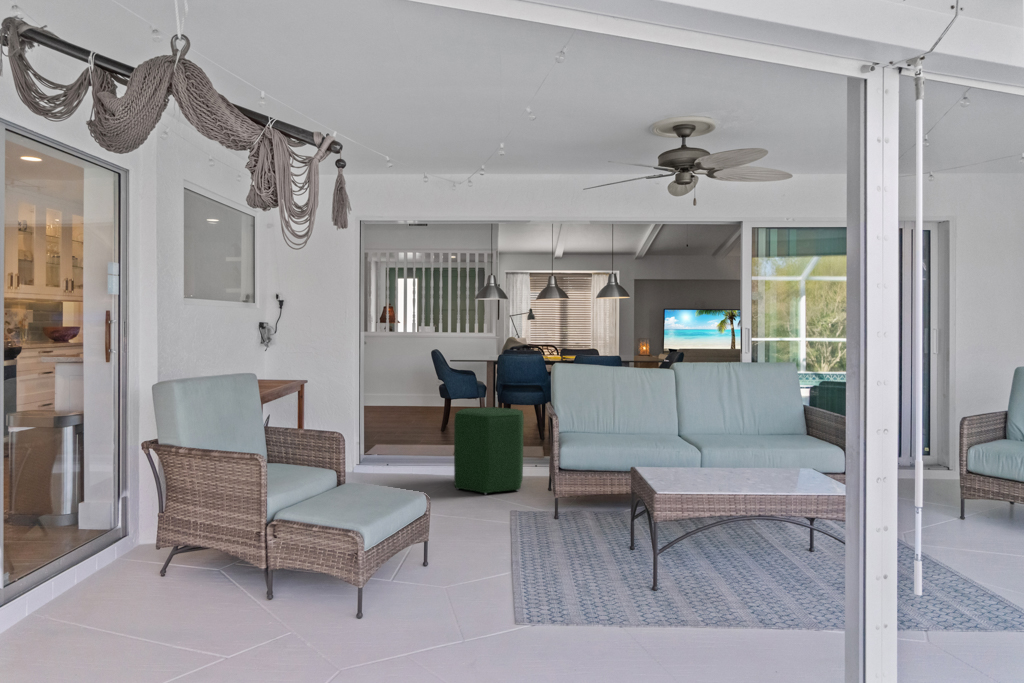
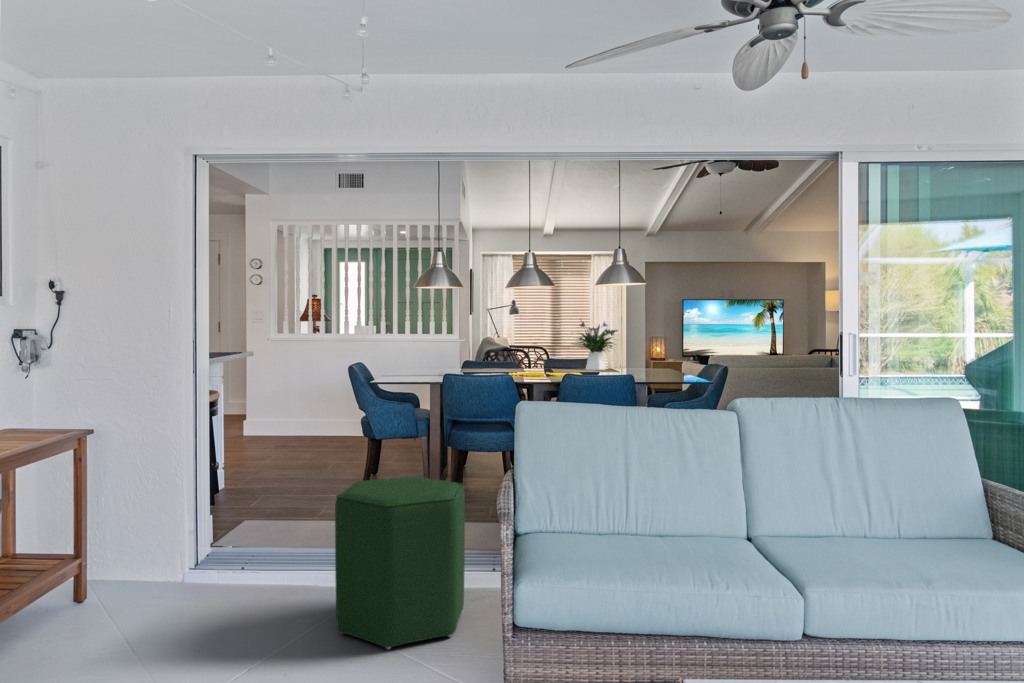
flower arrangement: none [578,321,612,357] -> present [577,322,617,370]

